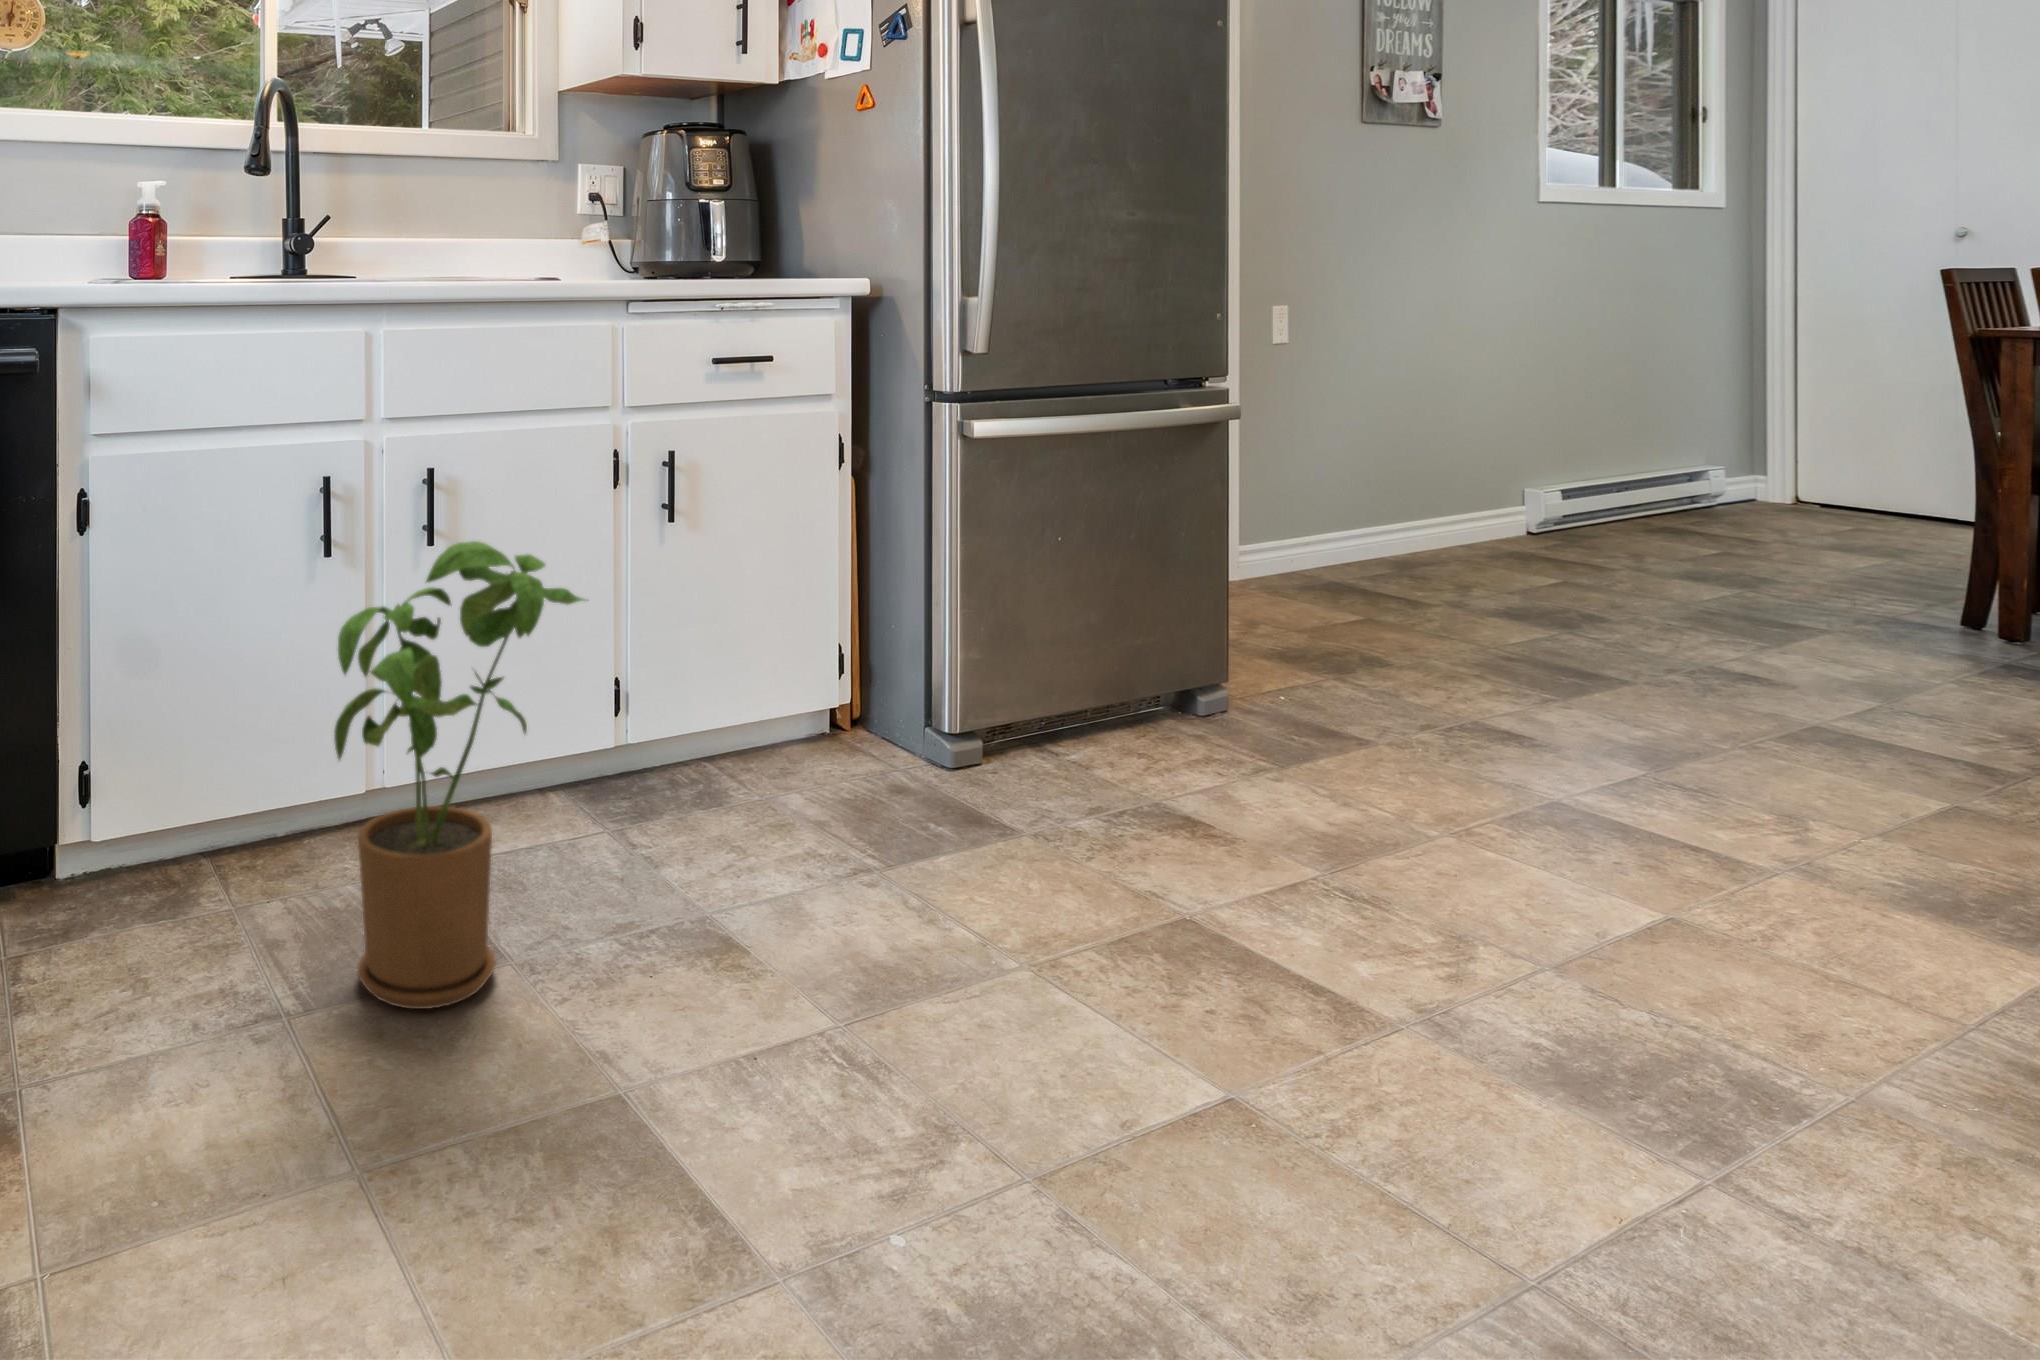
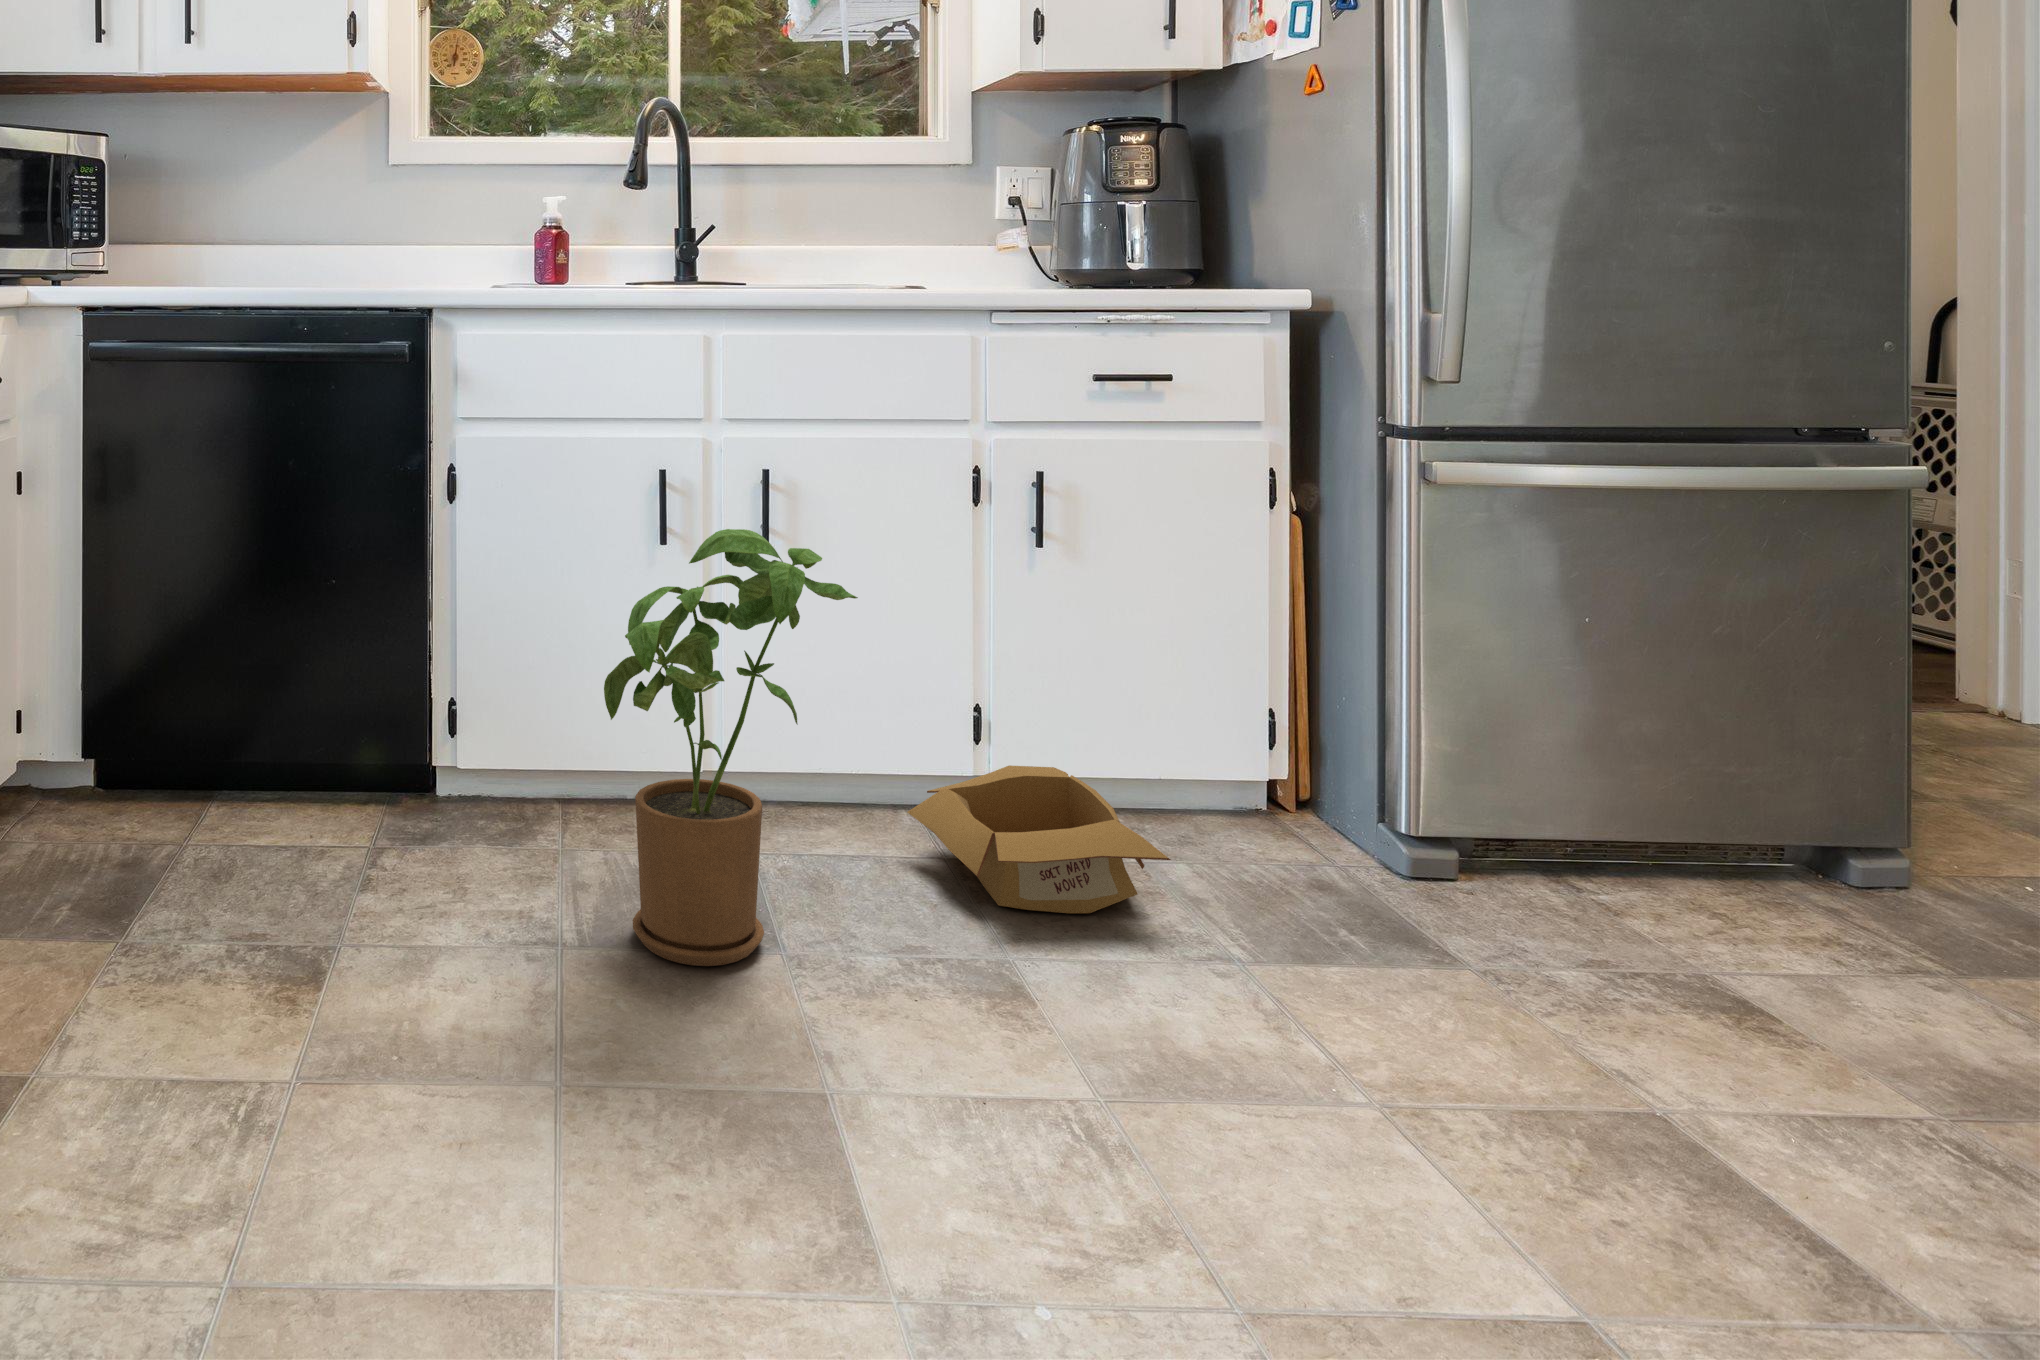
cardboard box: none [578,732,822,875] -> present [908,765,1171,913]

